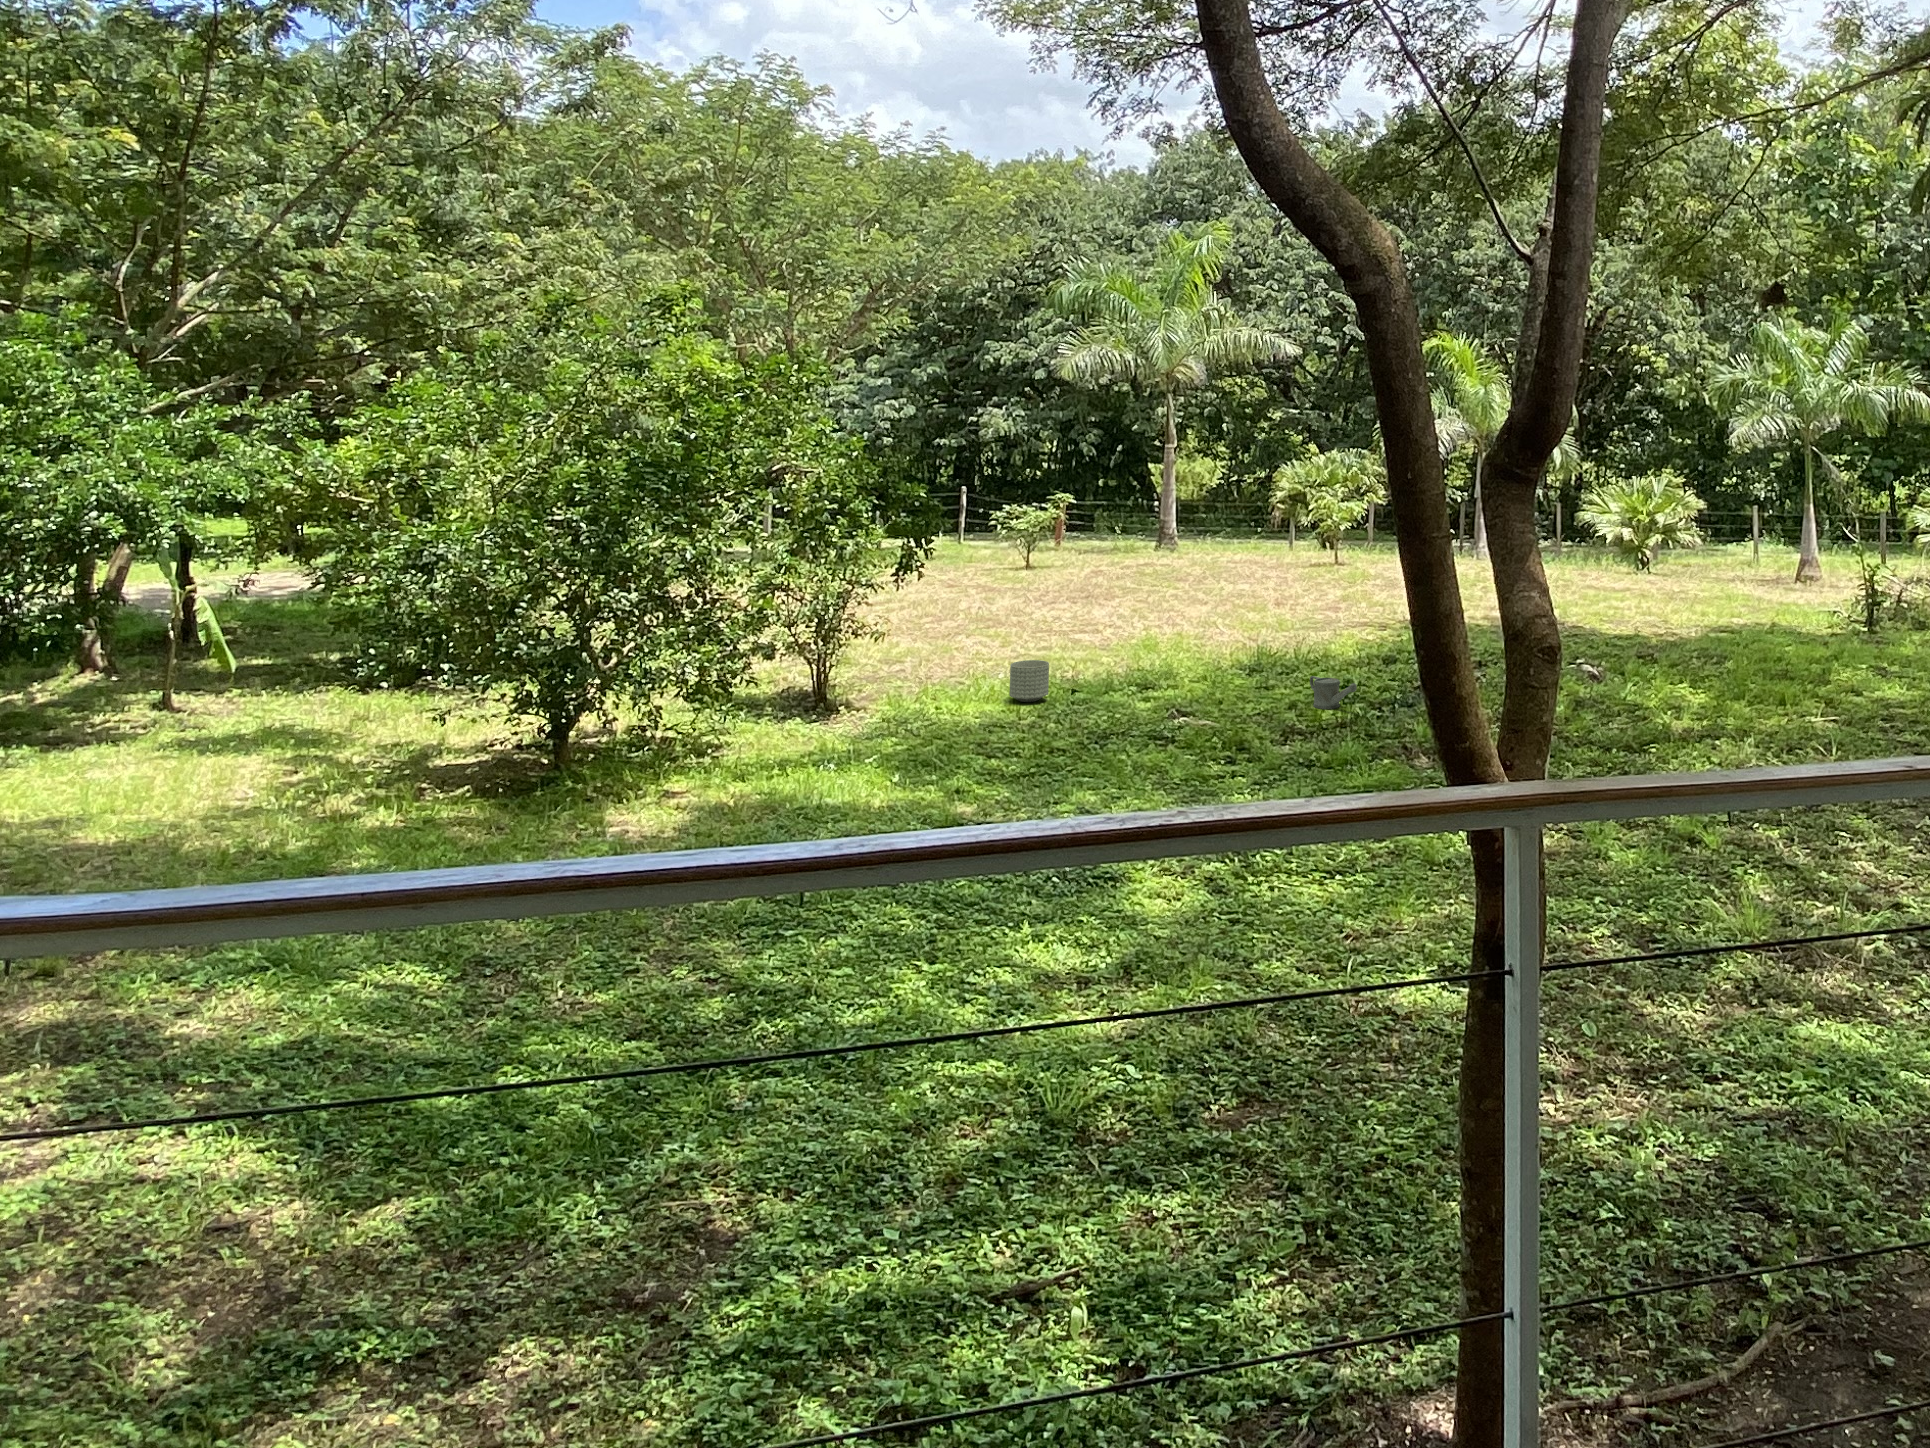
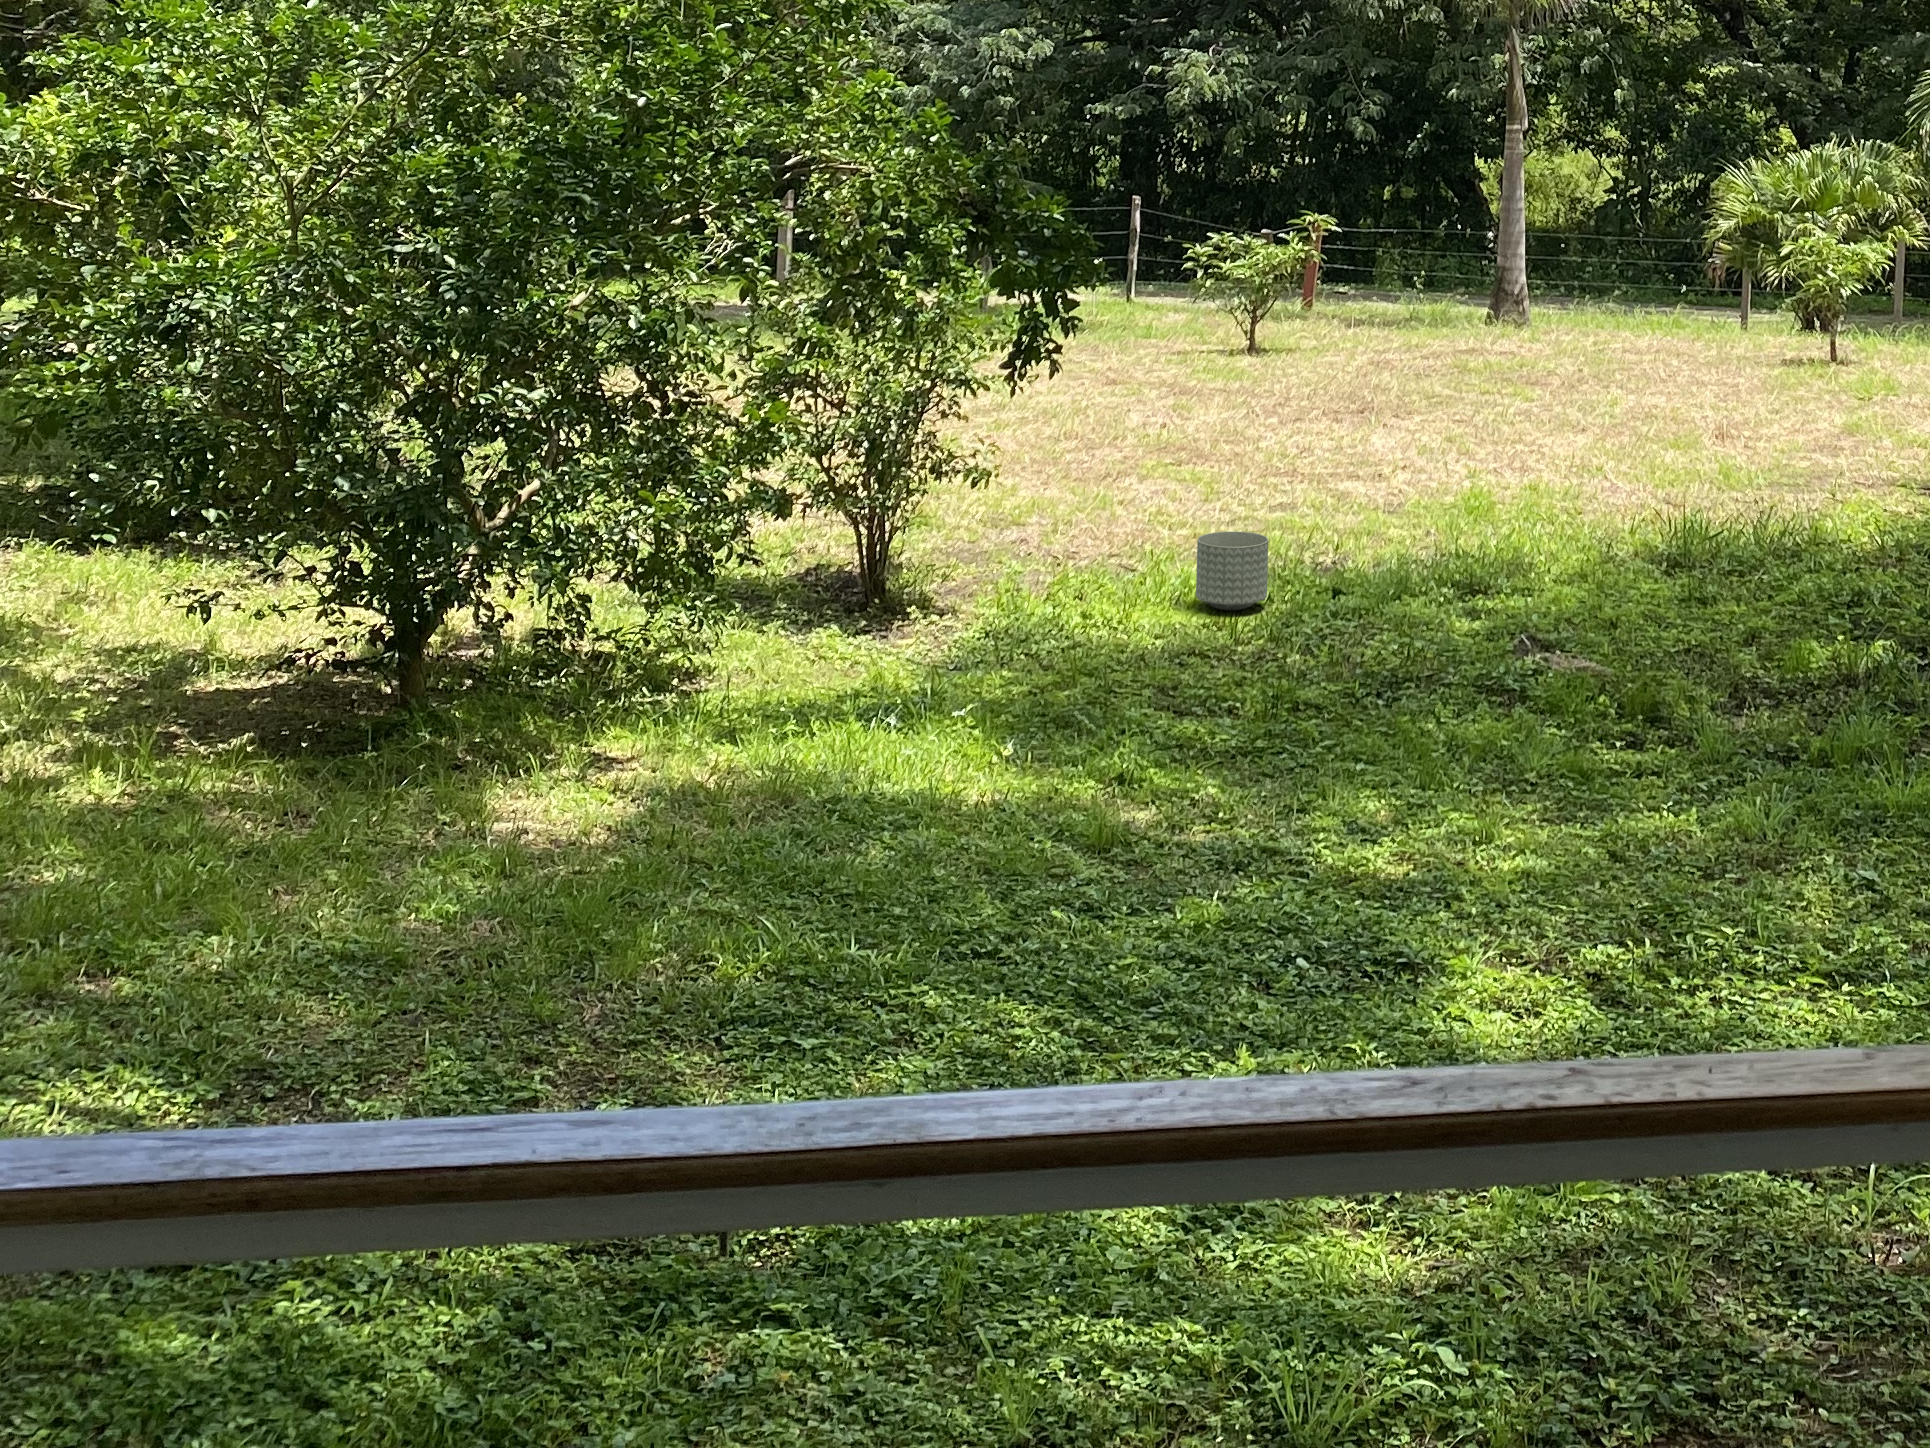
watering can: present [1310,676,1357,709] -> none [1762,589,1855,656]

